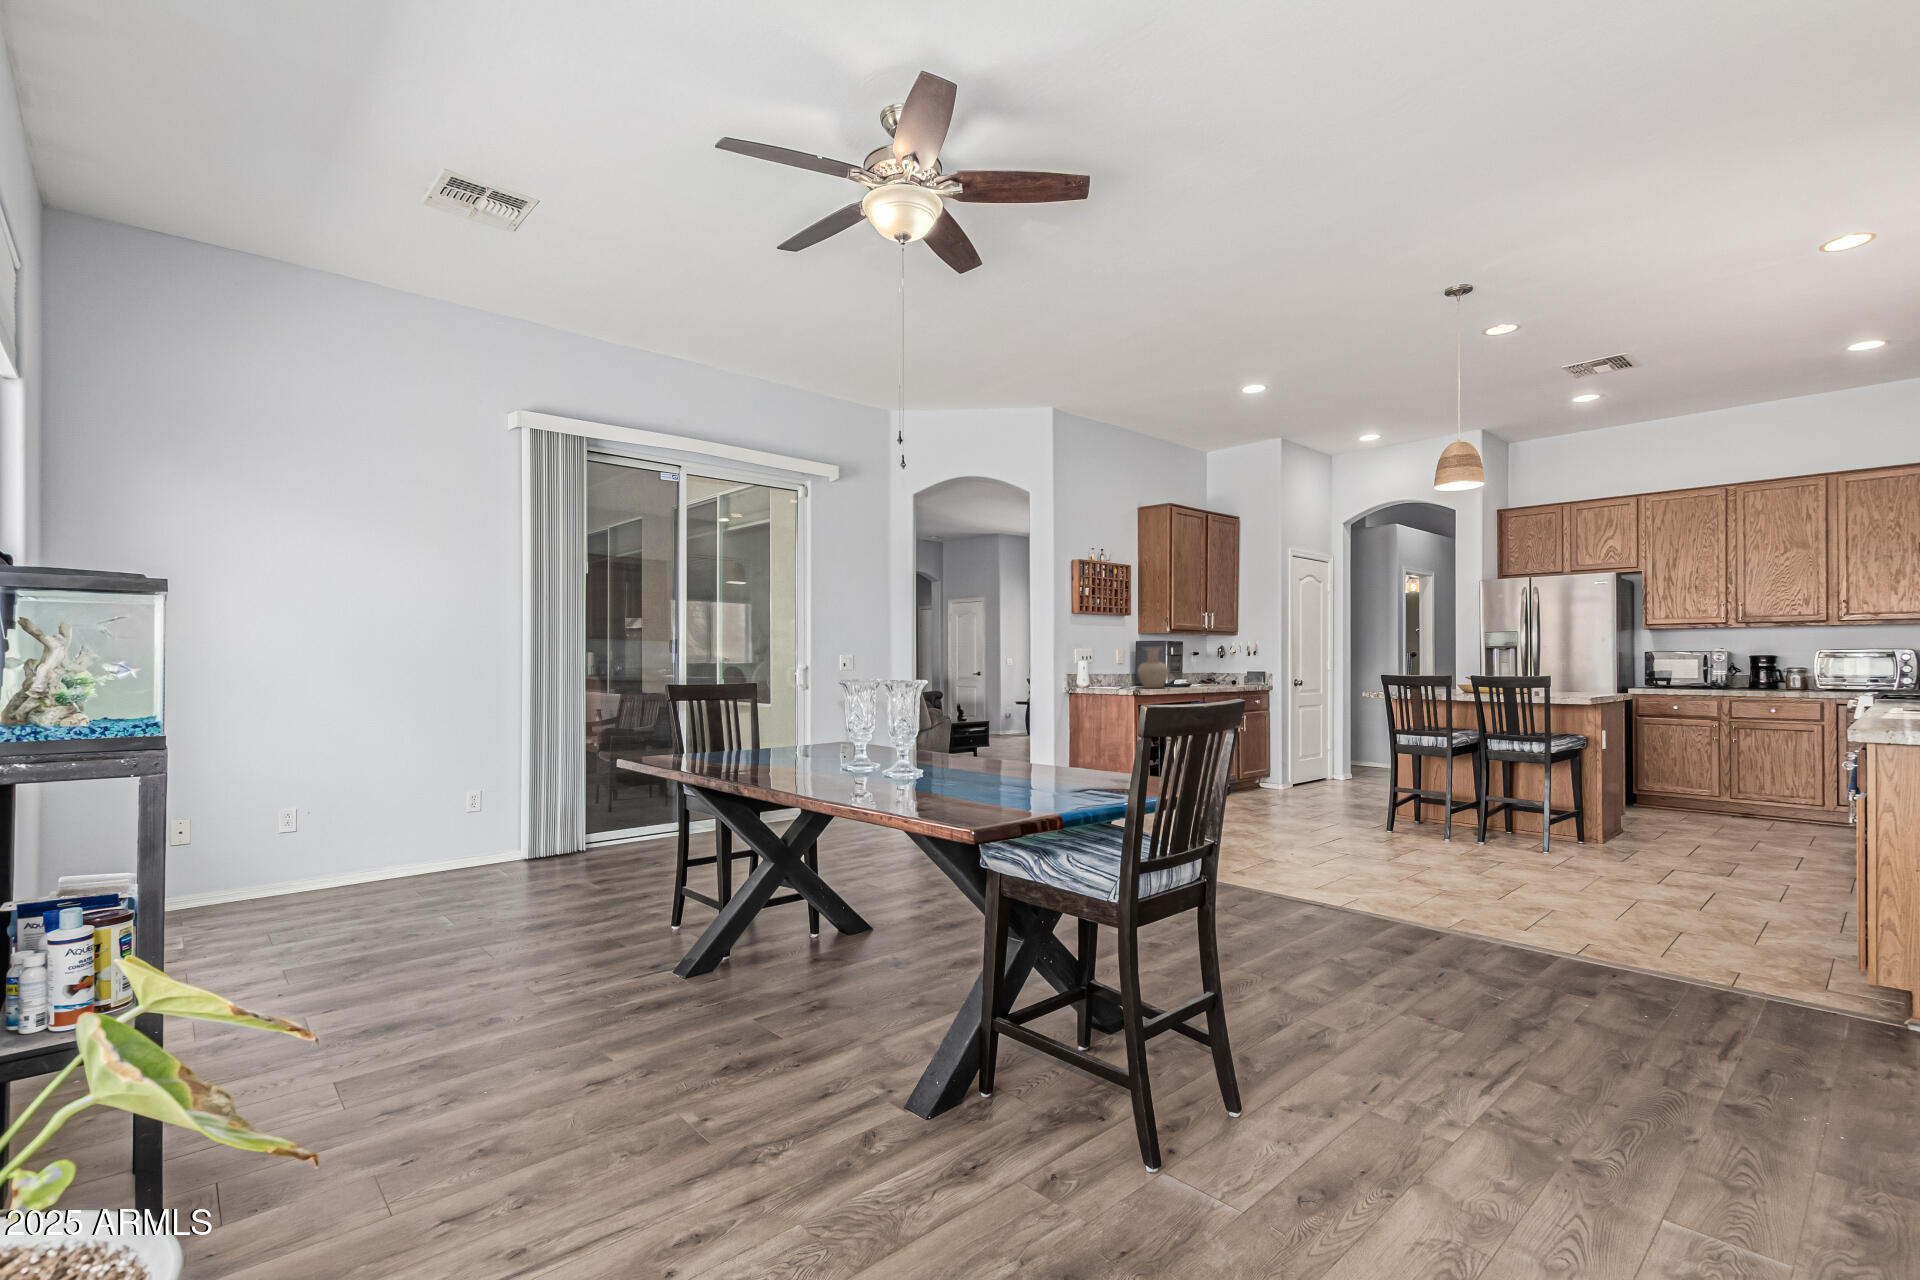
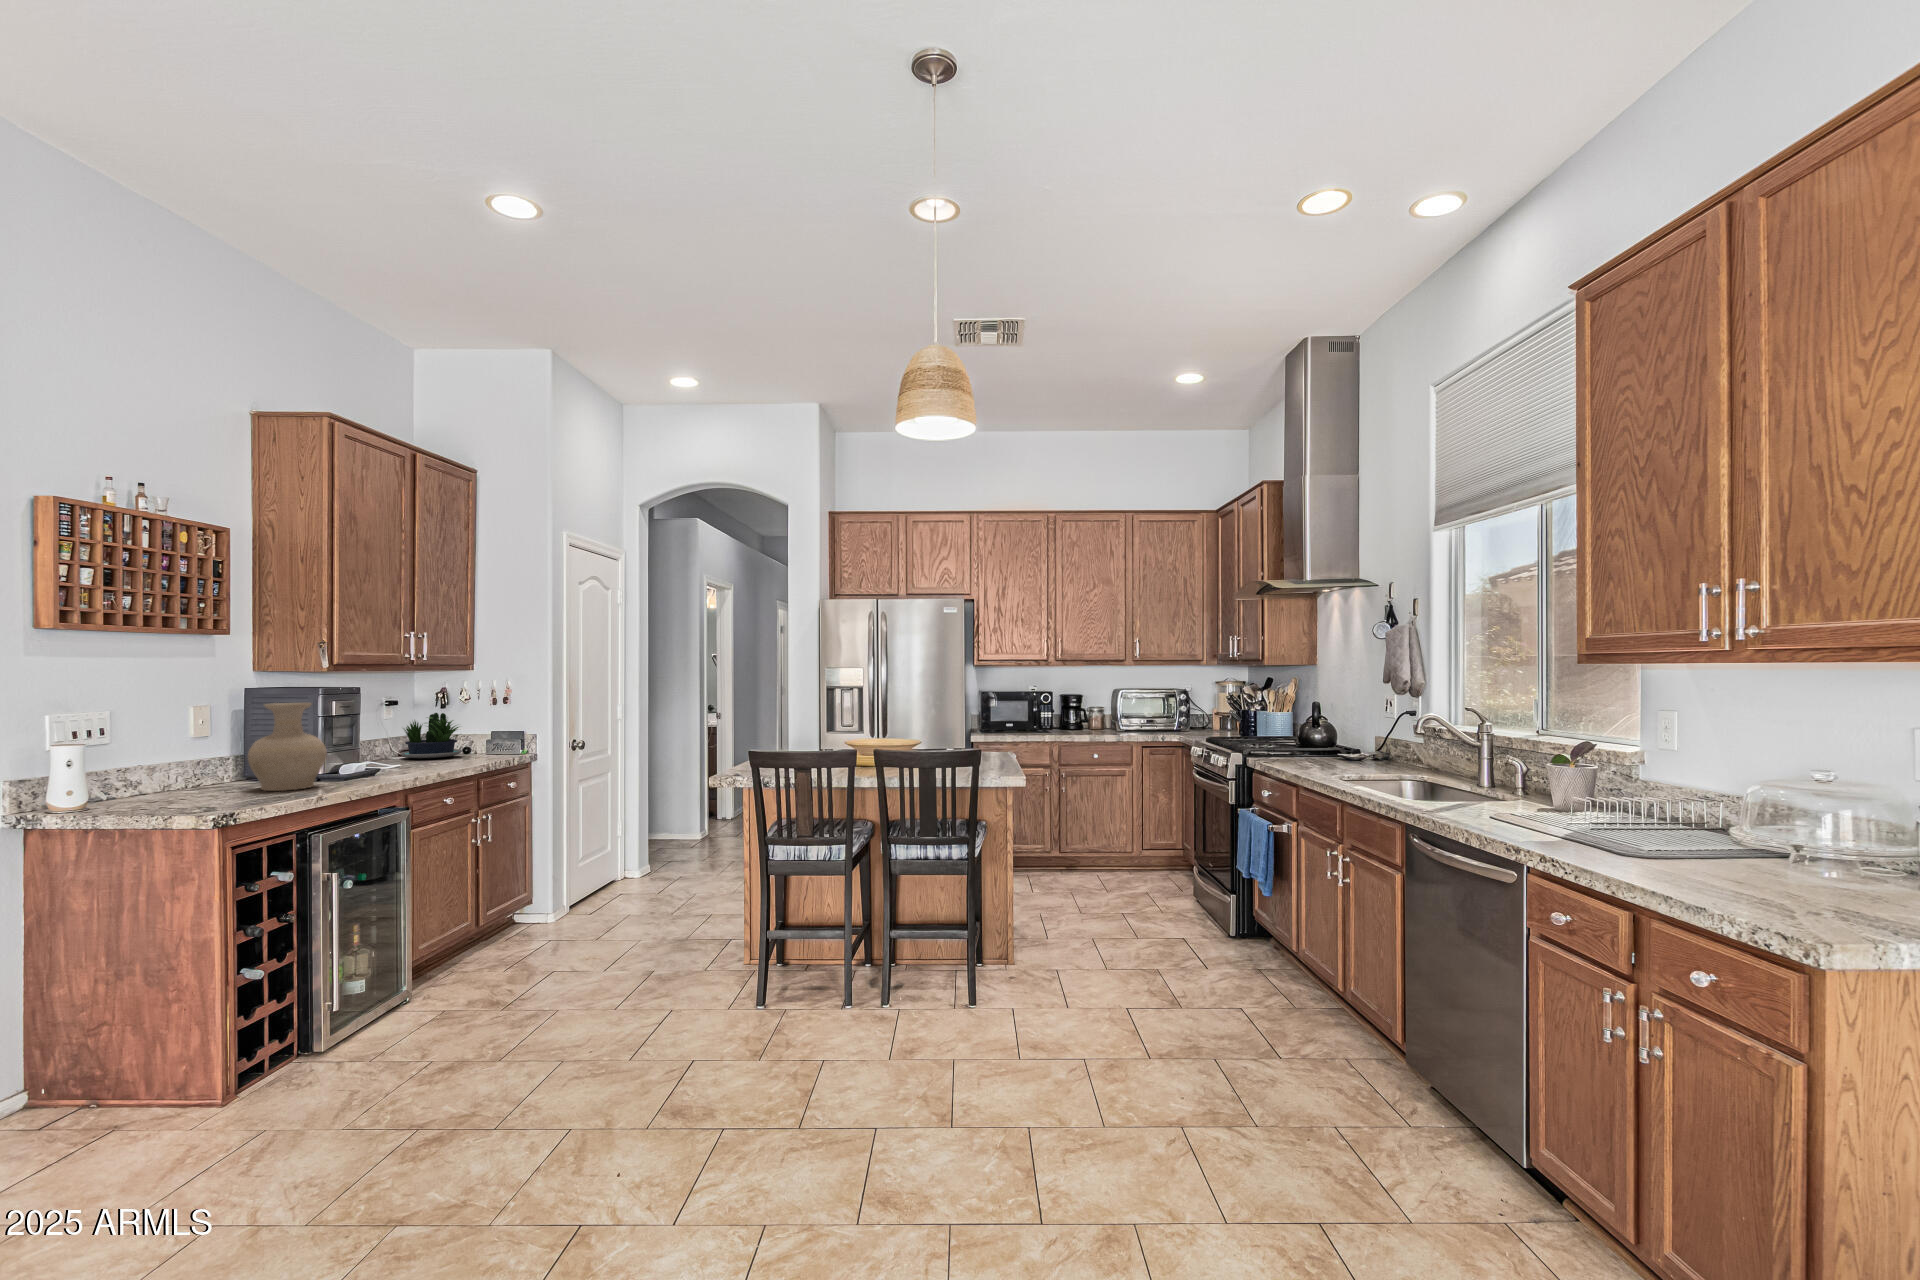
potted plant: none [1202,657,1238,682] -> present [400,713,462,758]

